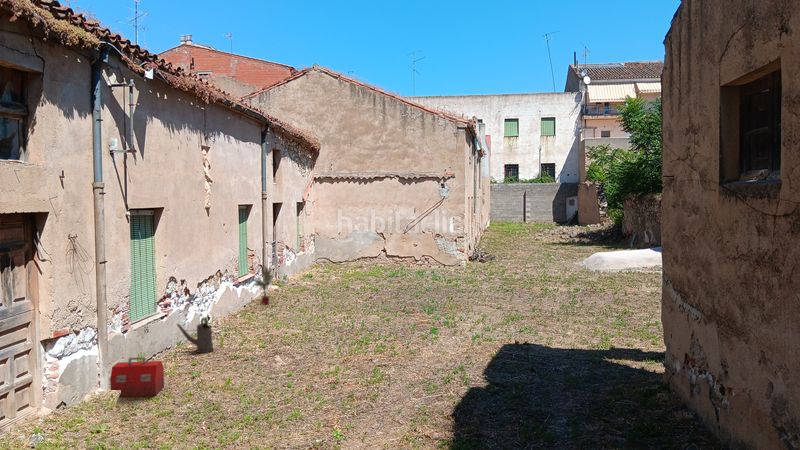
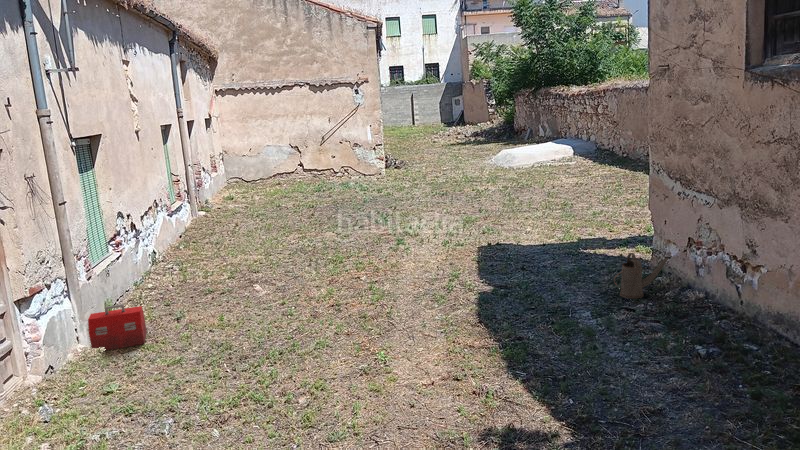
potted tree: present [254,266,273,305] -> none [183,190,205,232]
watering can: present [177,318,218,353] -> present [614,253,668,299]

